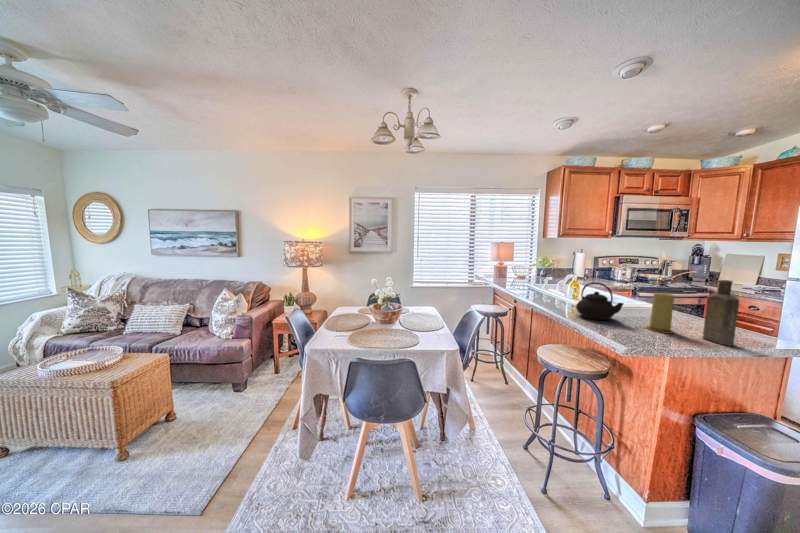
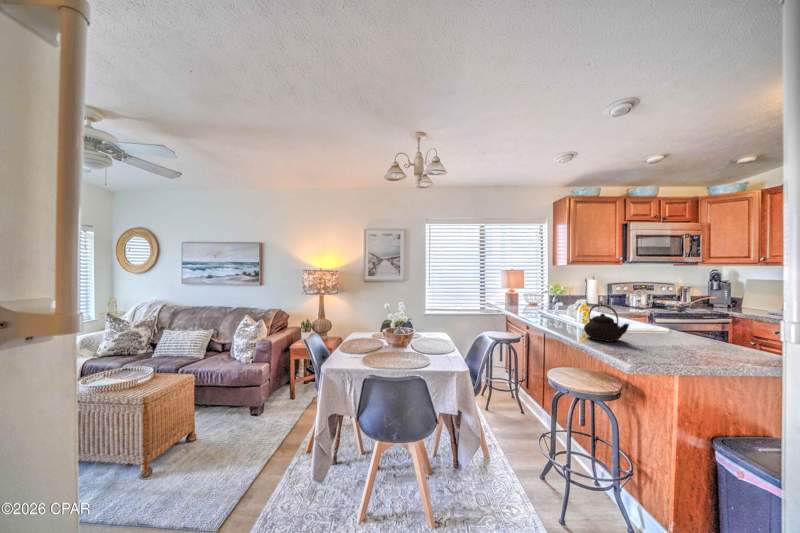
bottle: present [703,280,739,346] -> none [709,299,740,364]
candle: present [646,293,675,333] -> none [653,313,681,353]

